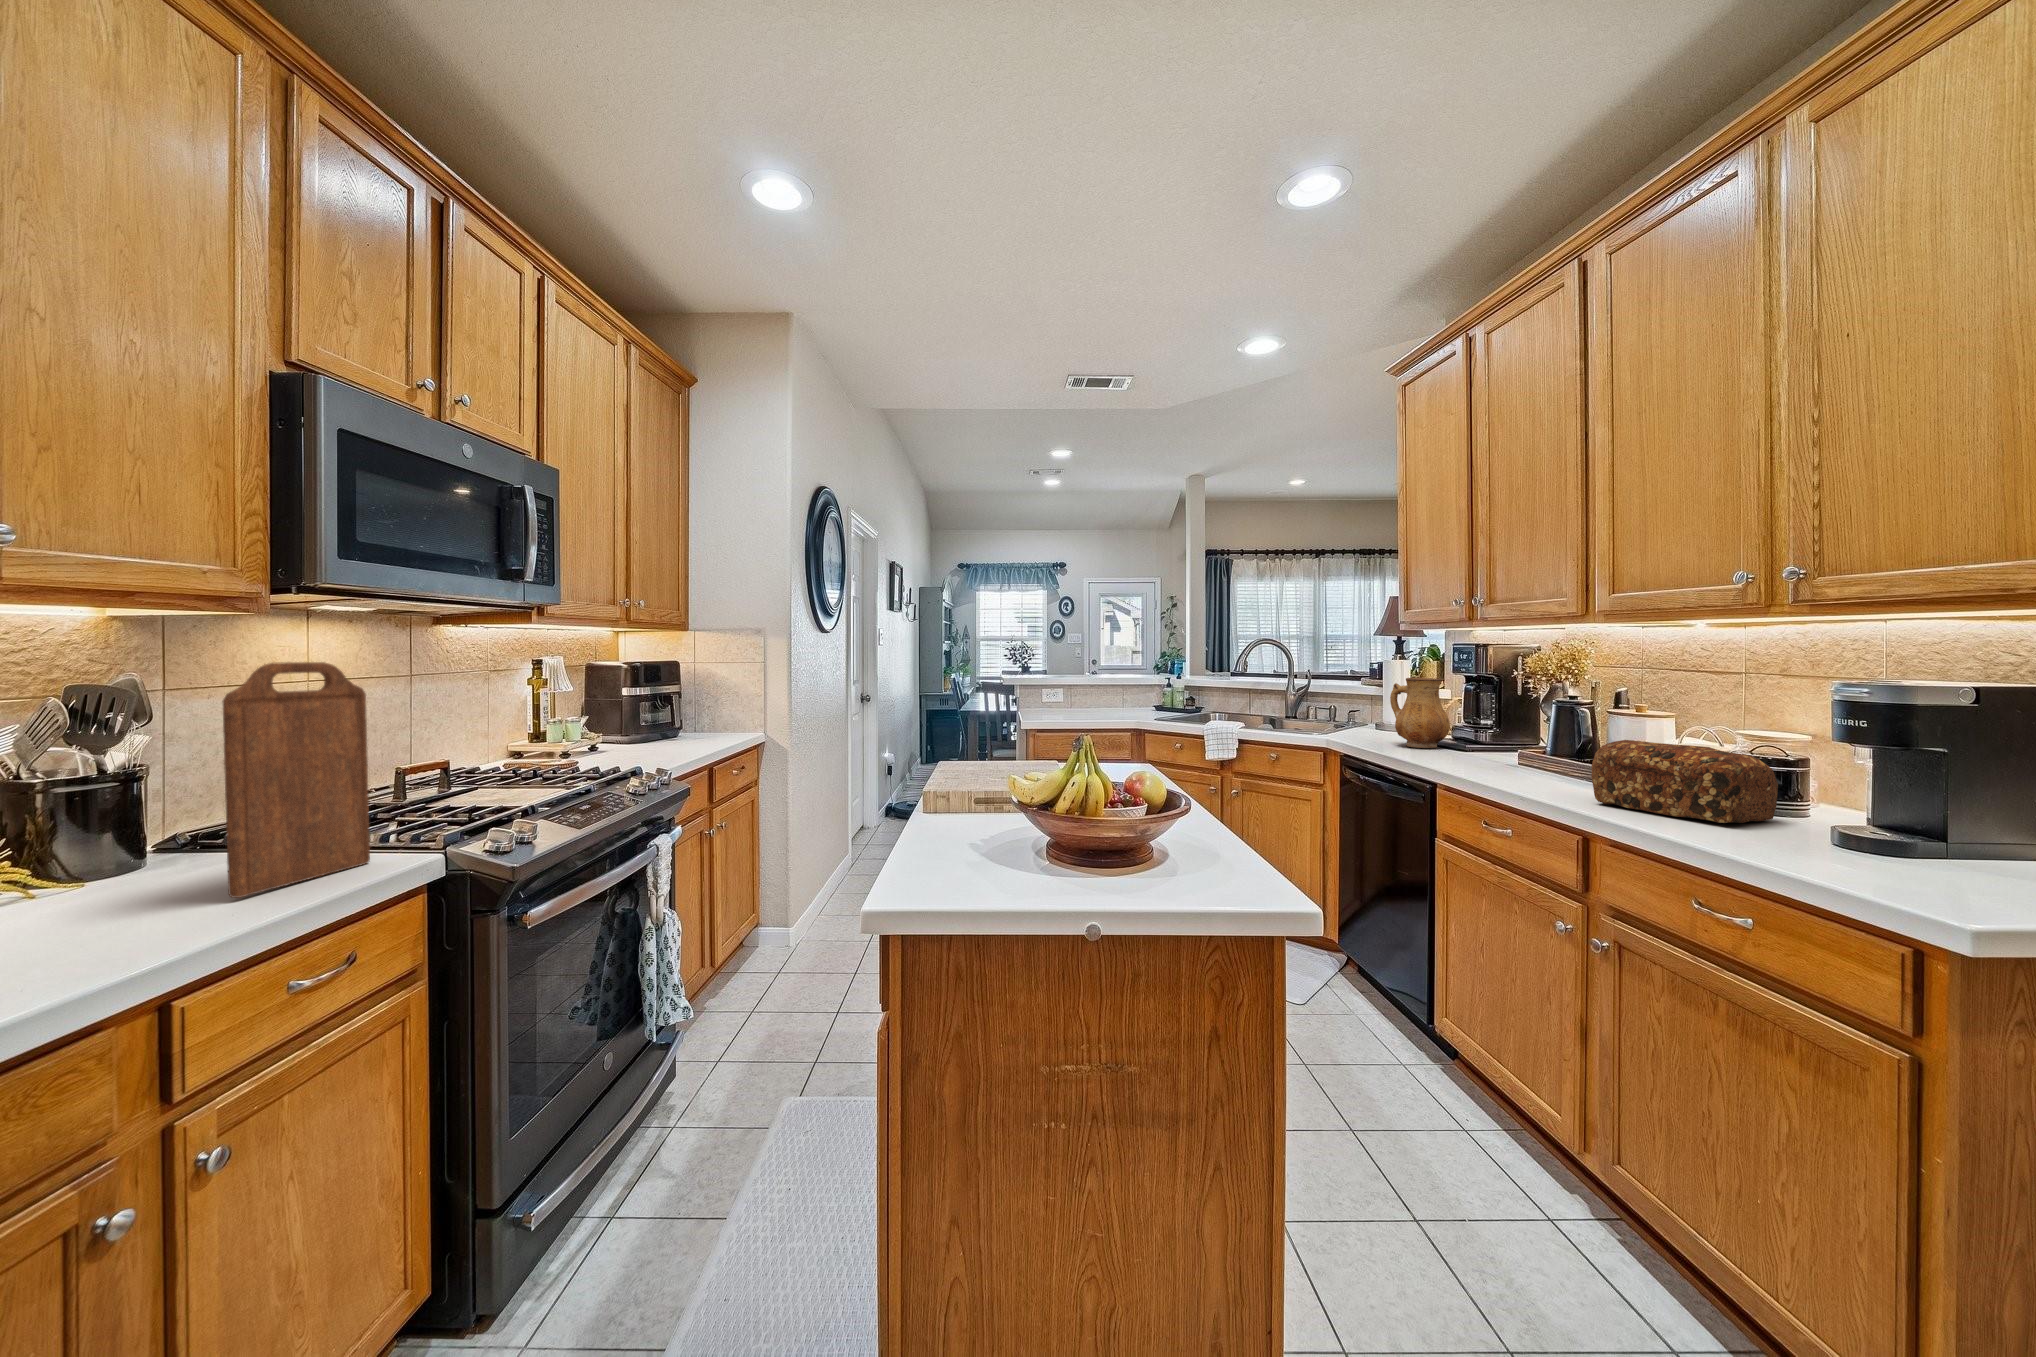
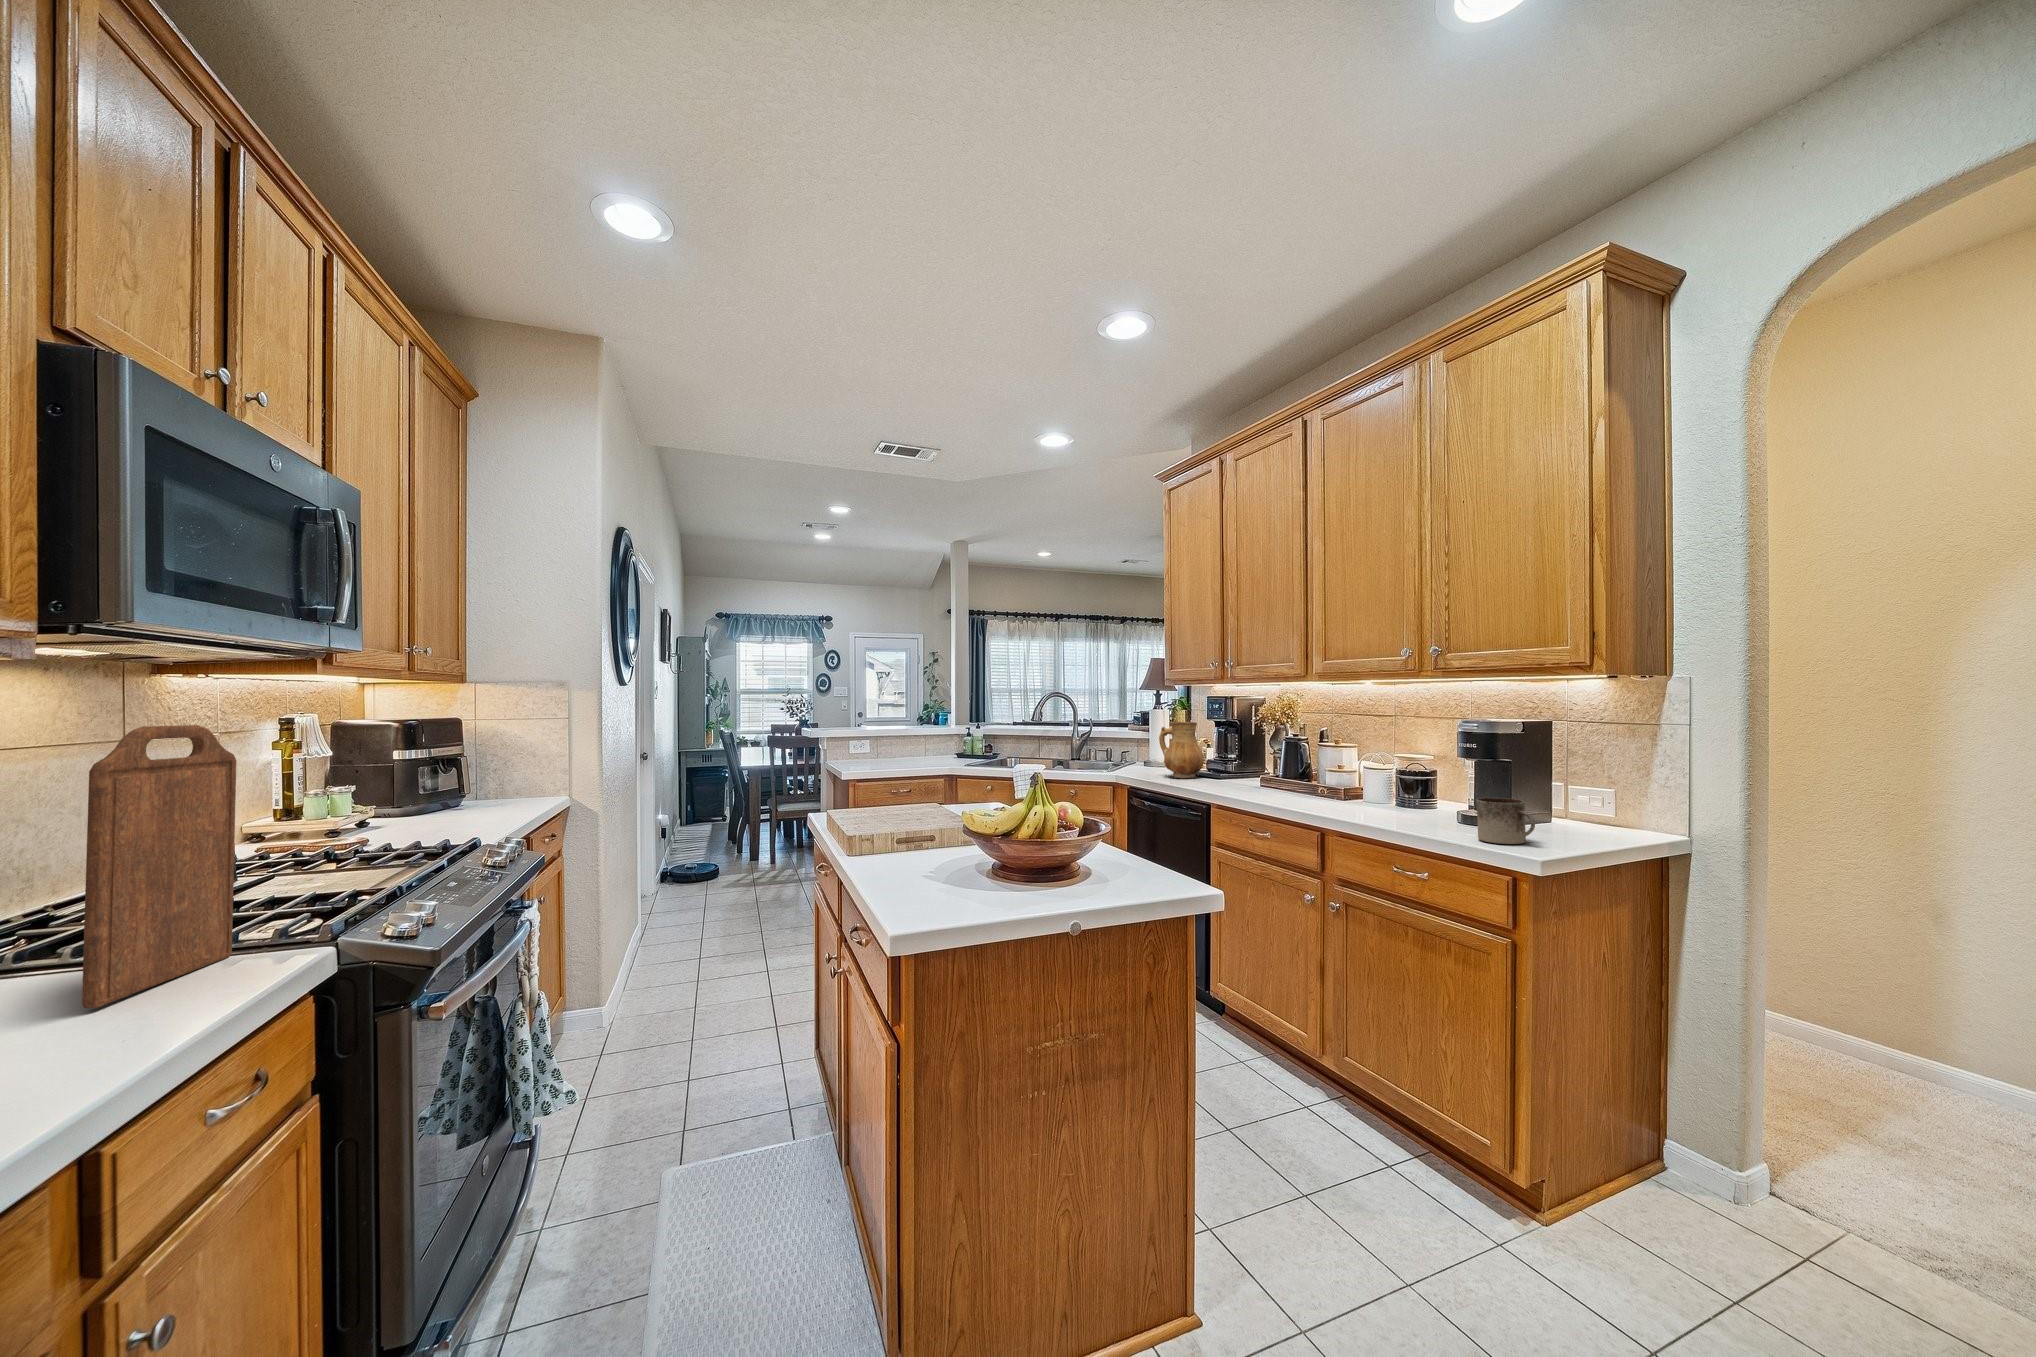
bread loaf: present [1592,740,1778,823] -> none [1322,763,1432,817]
mug: none [1838,806,1950,883] -> present [1477,798,1535,844]

